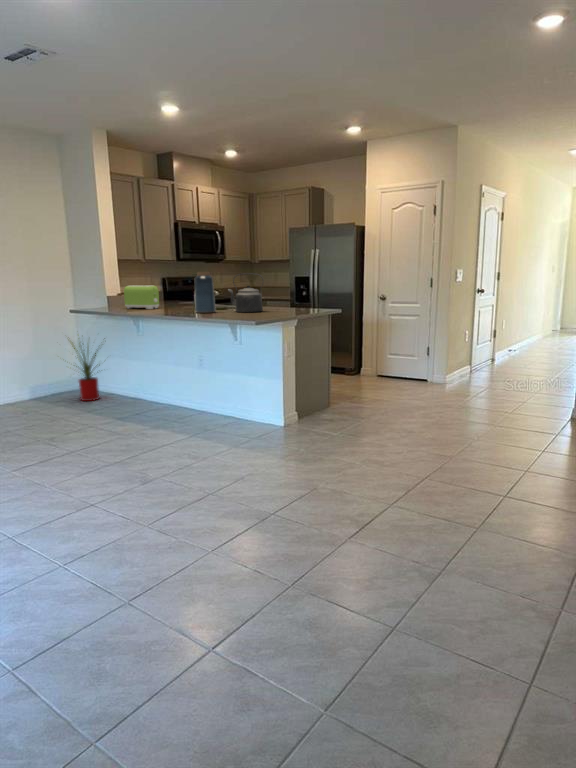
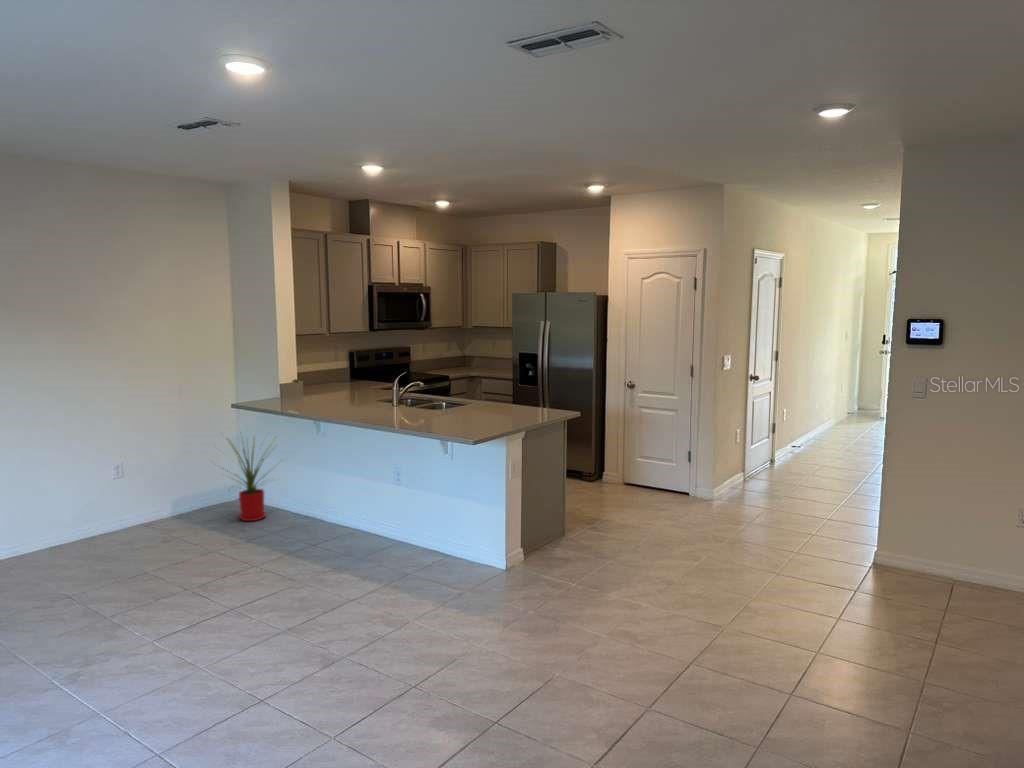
vase: present [195,272,216,313] -> none [395,370,421,422]
kettle: present [228,273,263,312] -> none [438,373,483,423]
toaster: present [124,286,159,309] -> none [304,376,348,408]

